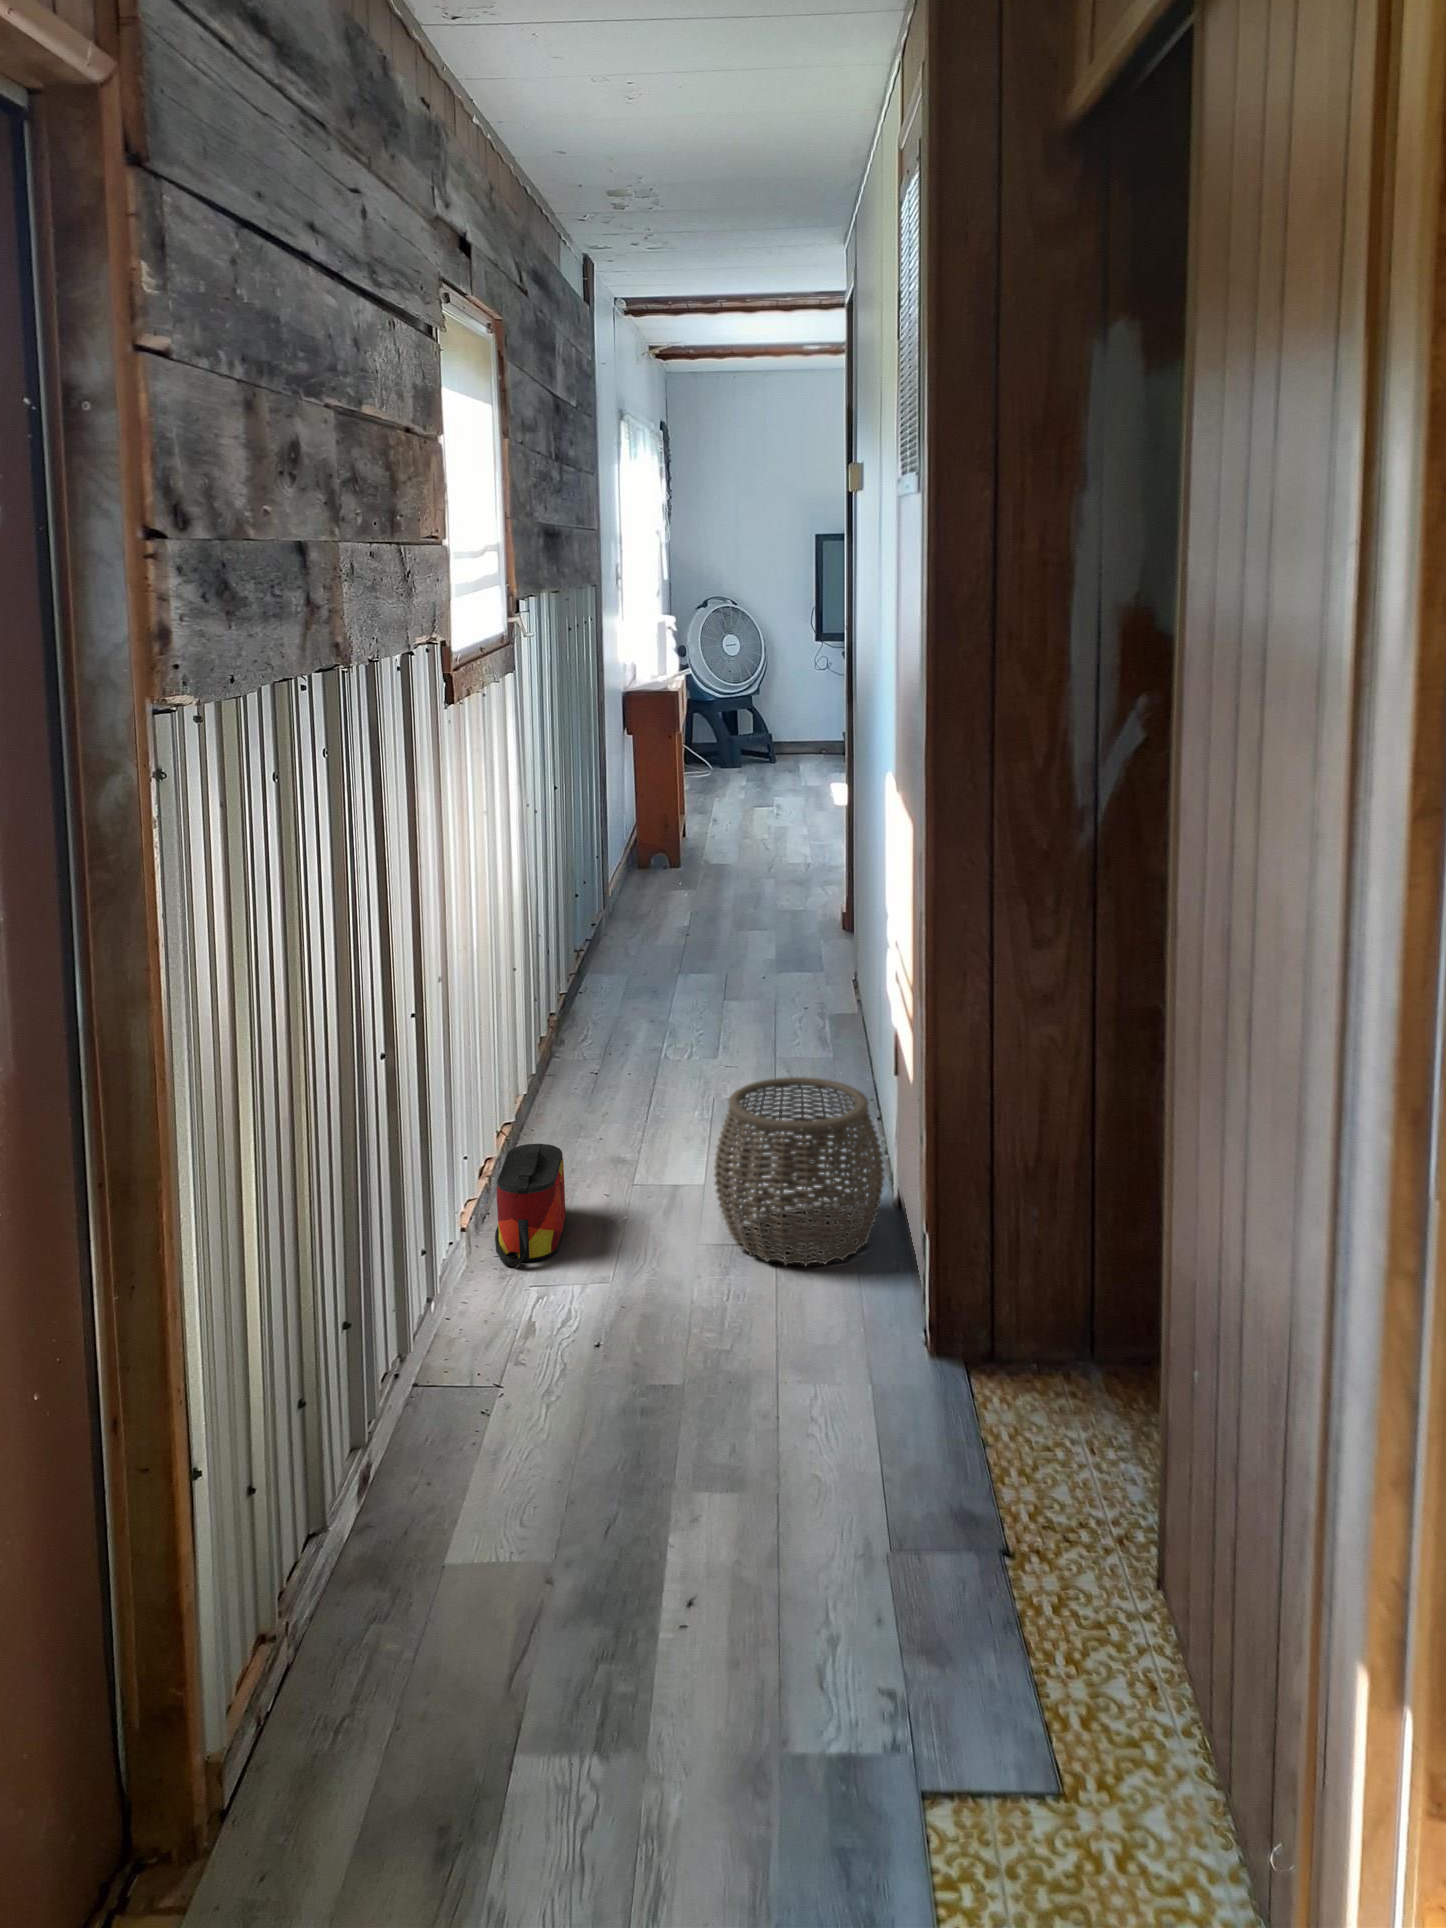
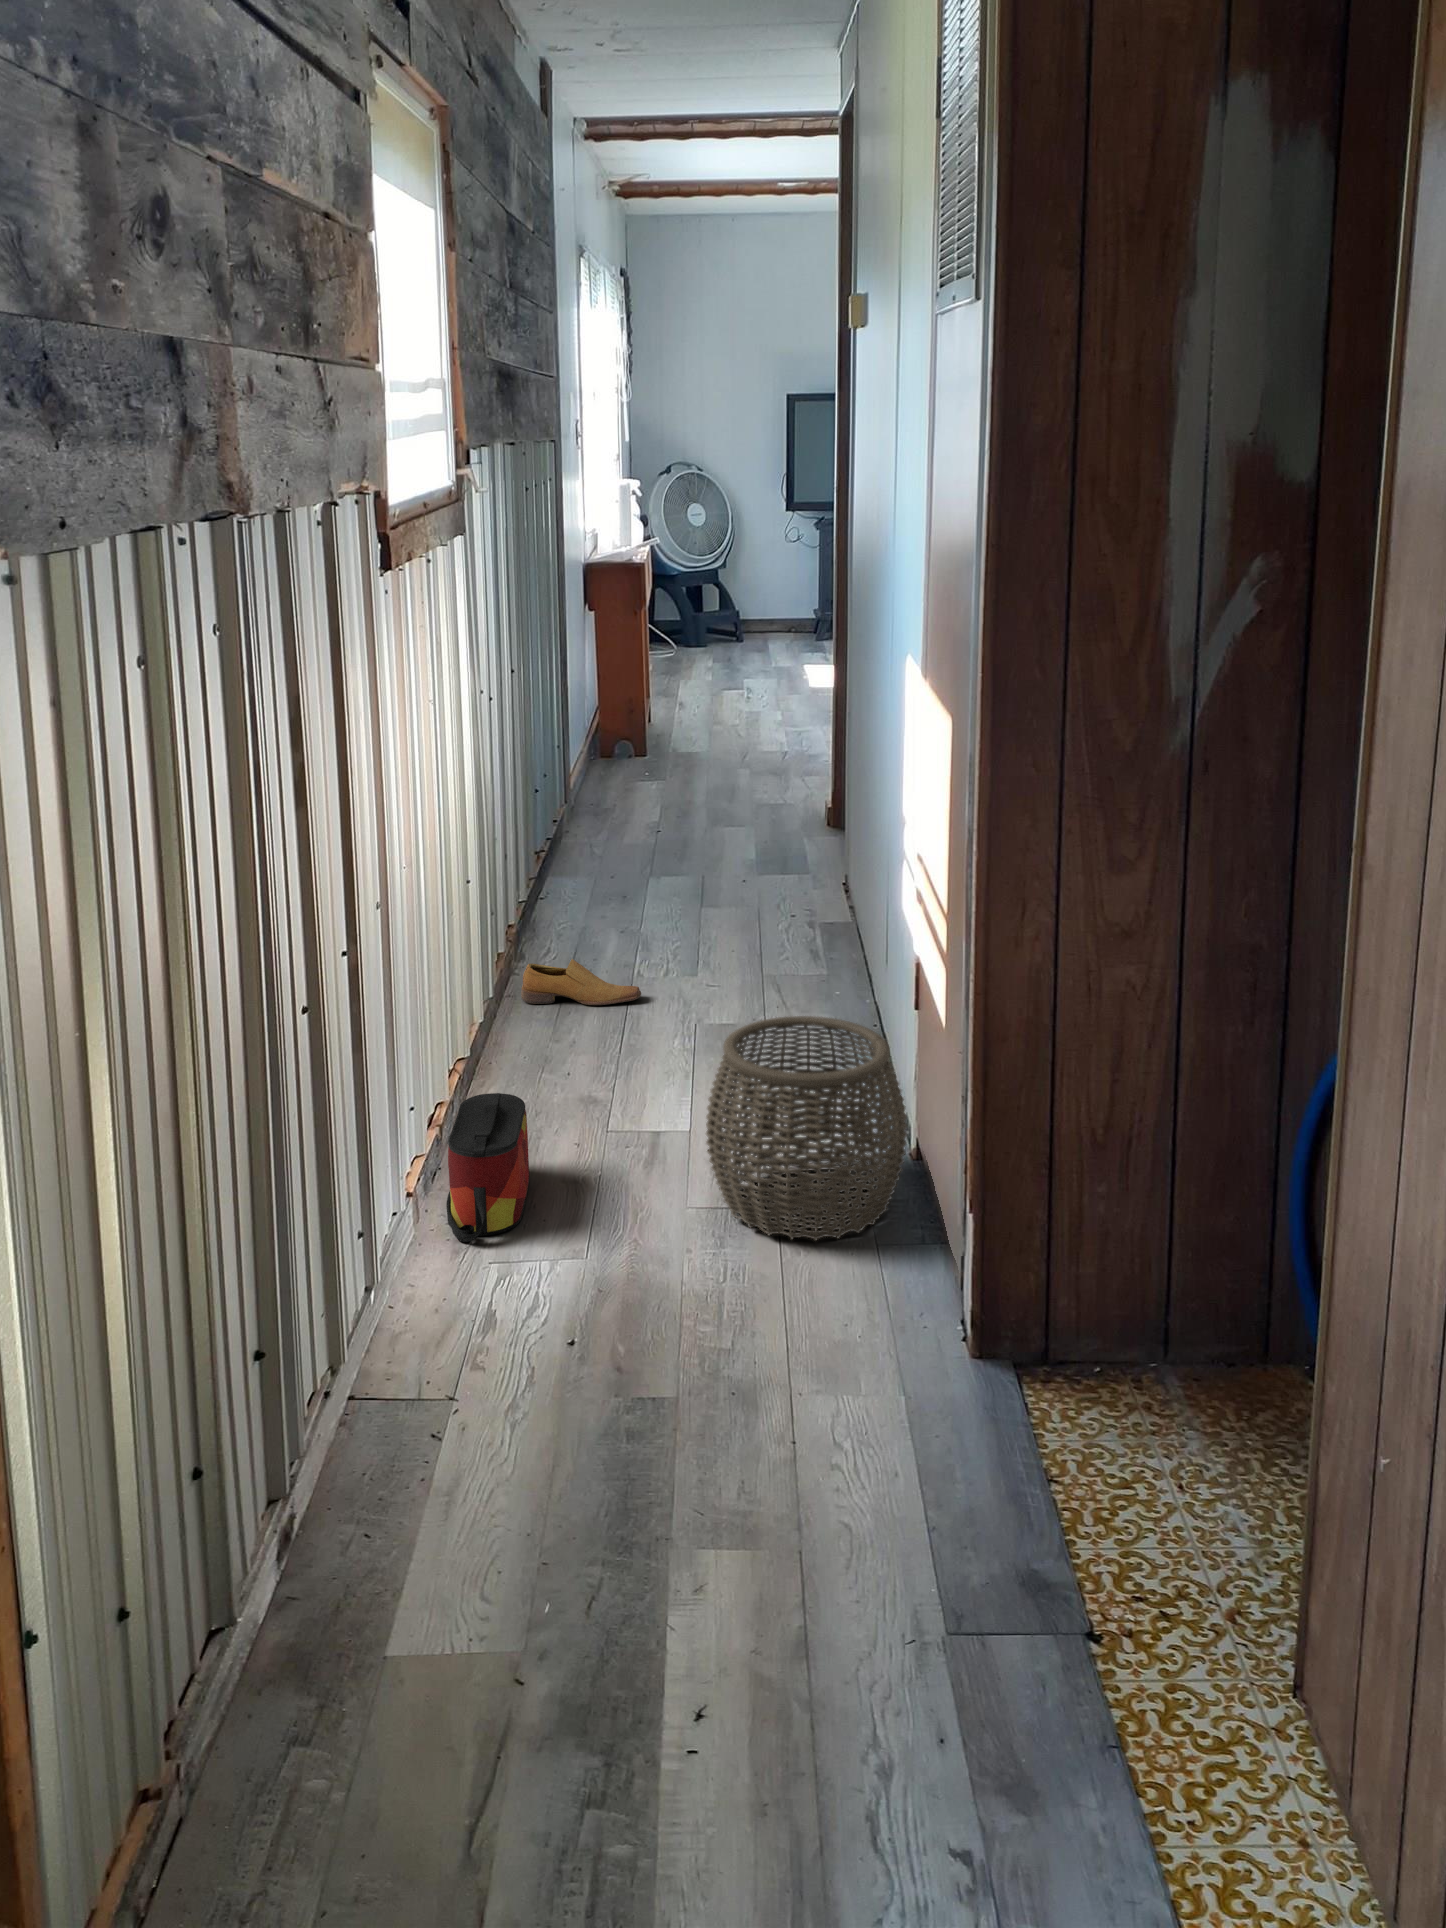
shoe: none [562,1038,667,1078] -> present [521,959,641,1005]

